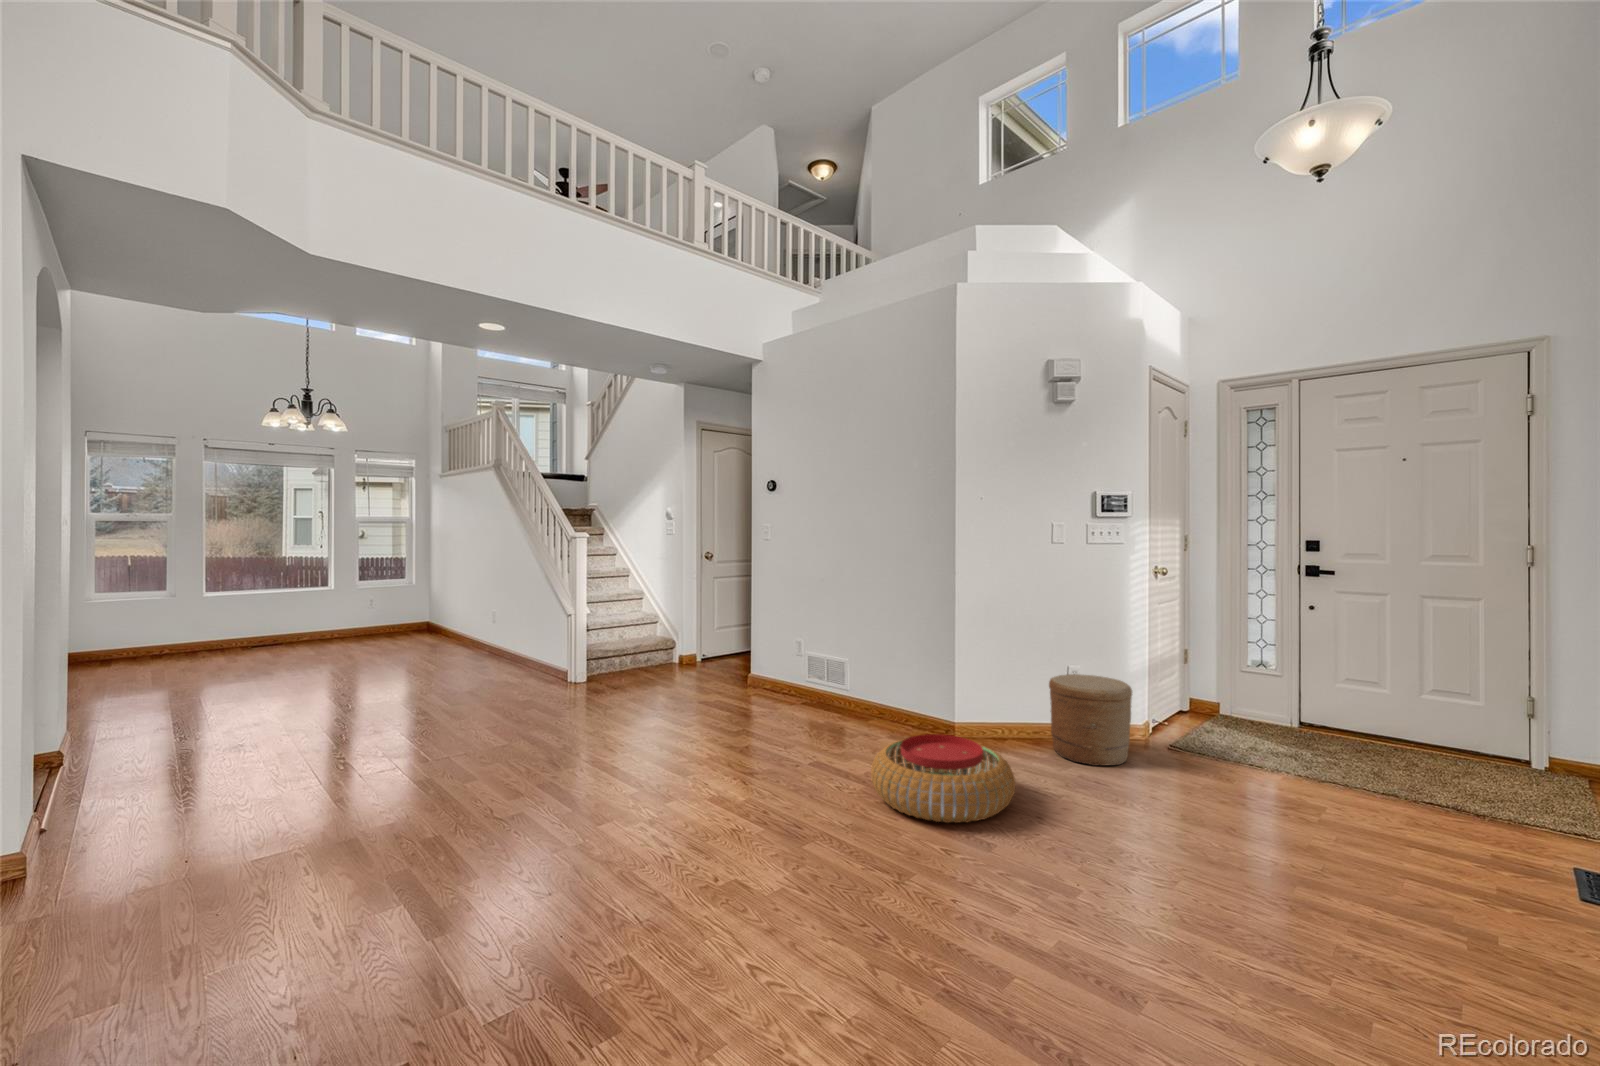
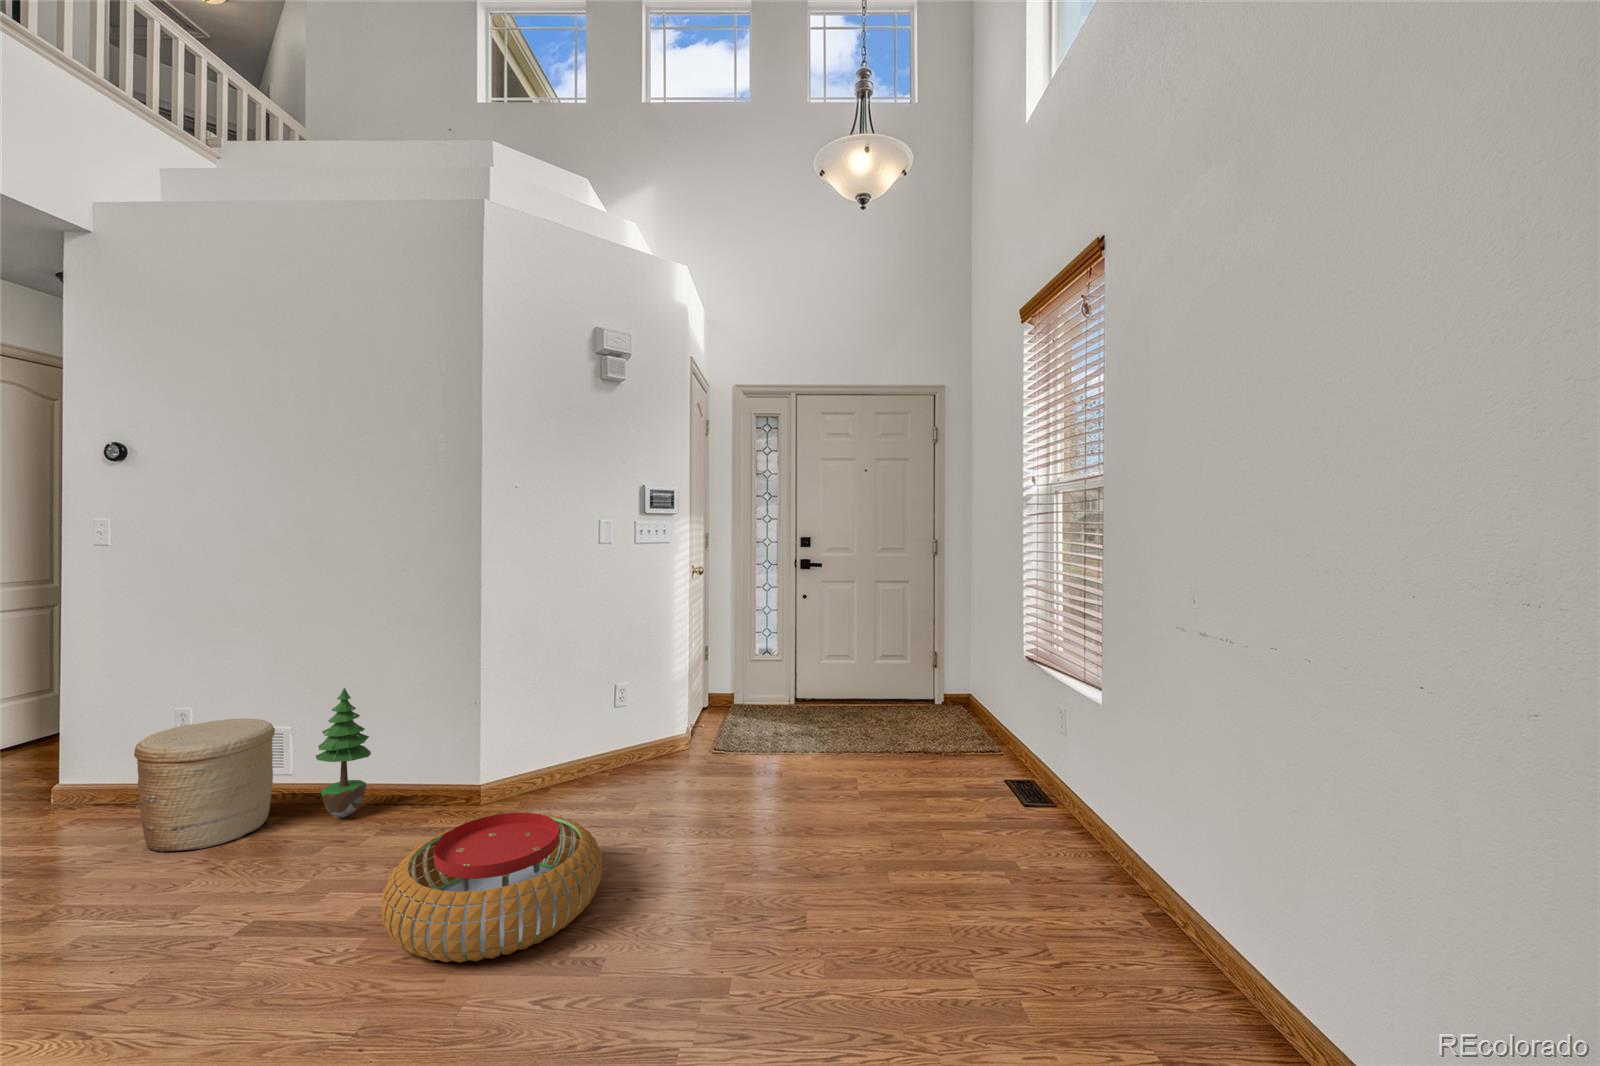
potted tree: none [858,637,890,724] -> present [316,688,371,818]
woven basket: present [1049,674,1132,766] -> present [134,719,275,852]

